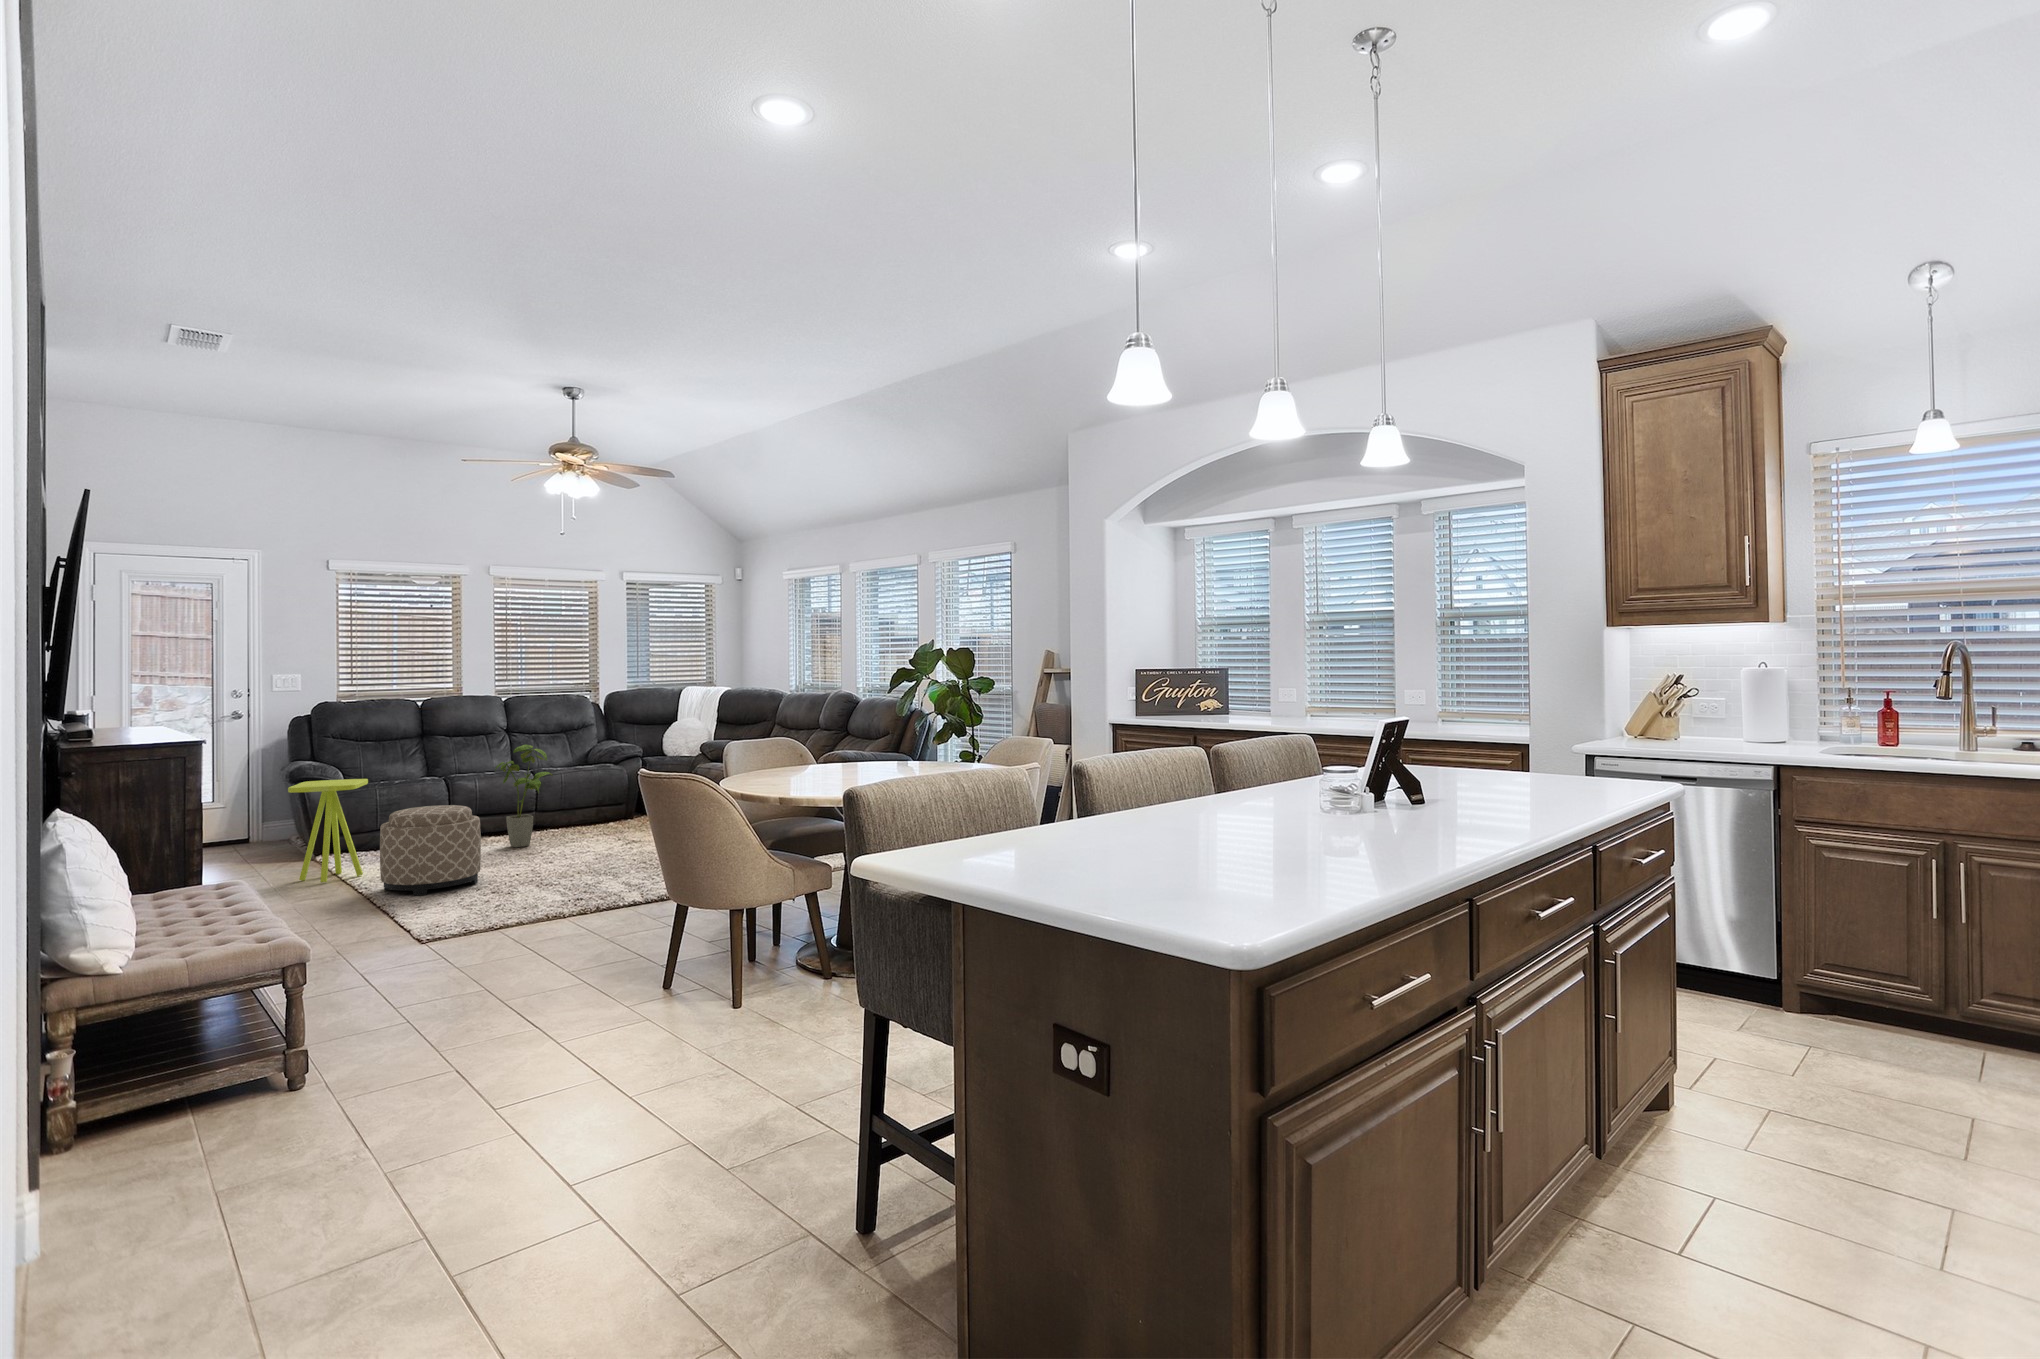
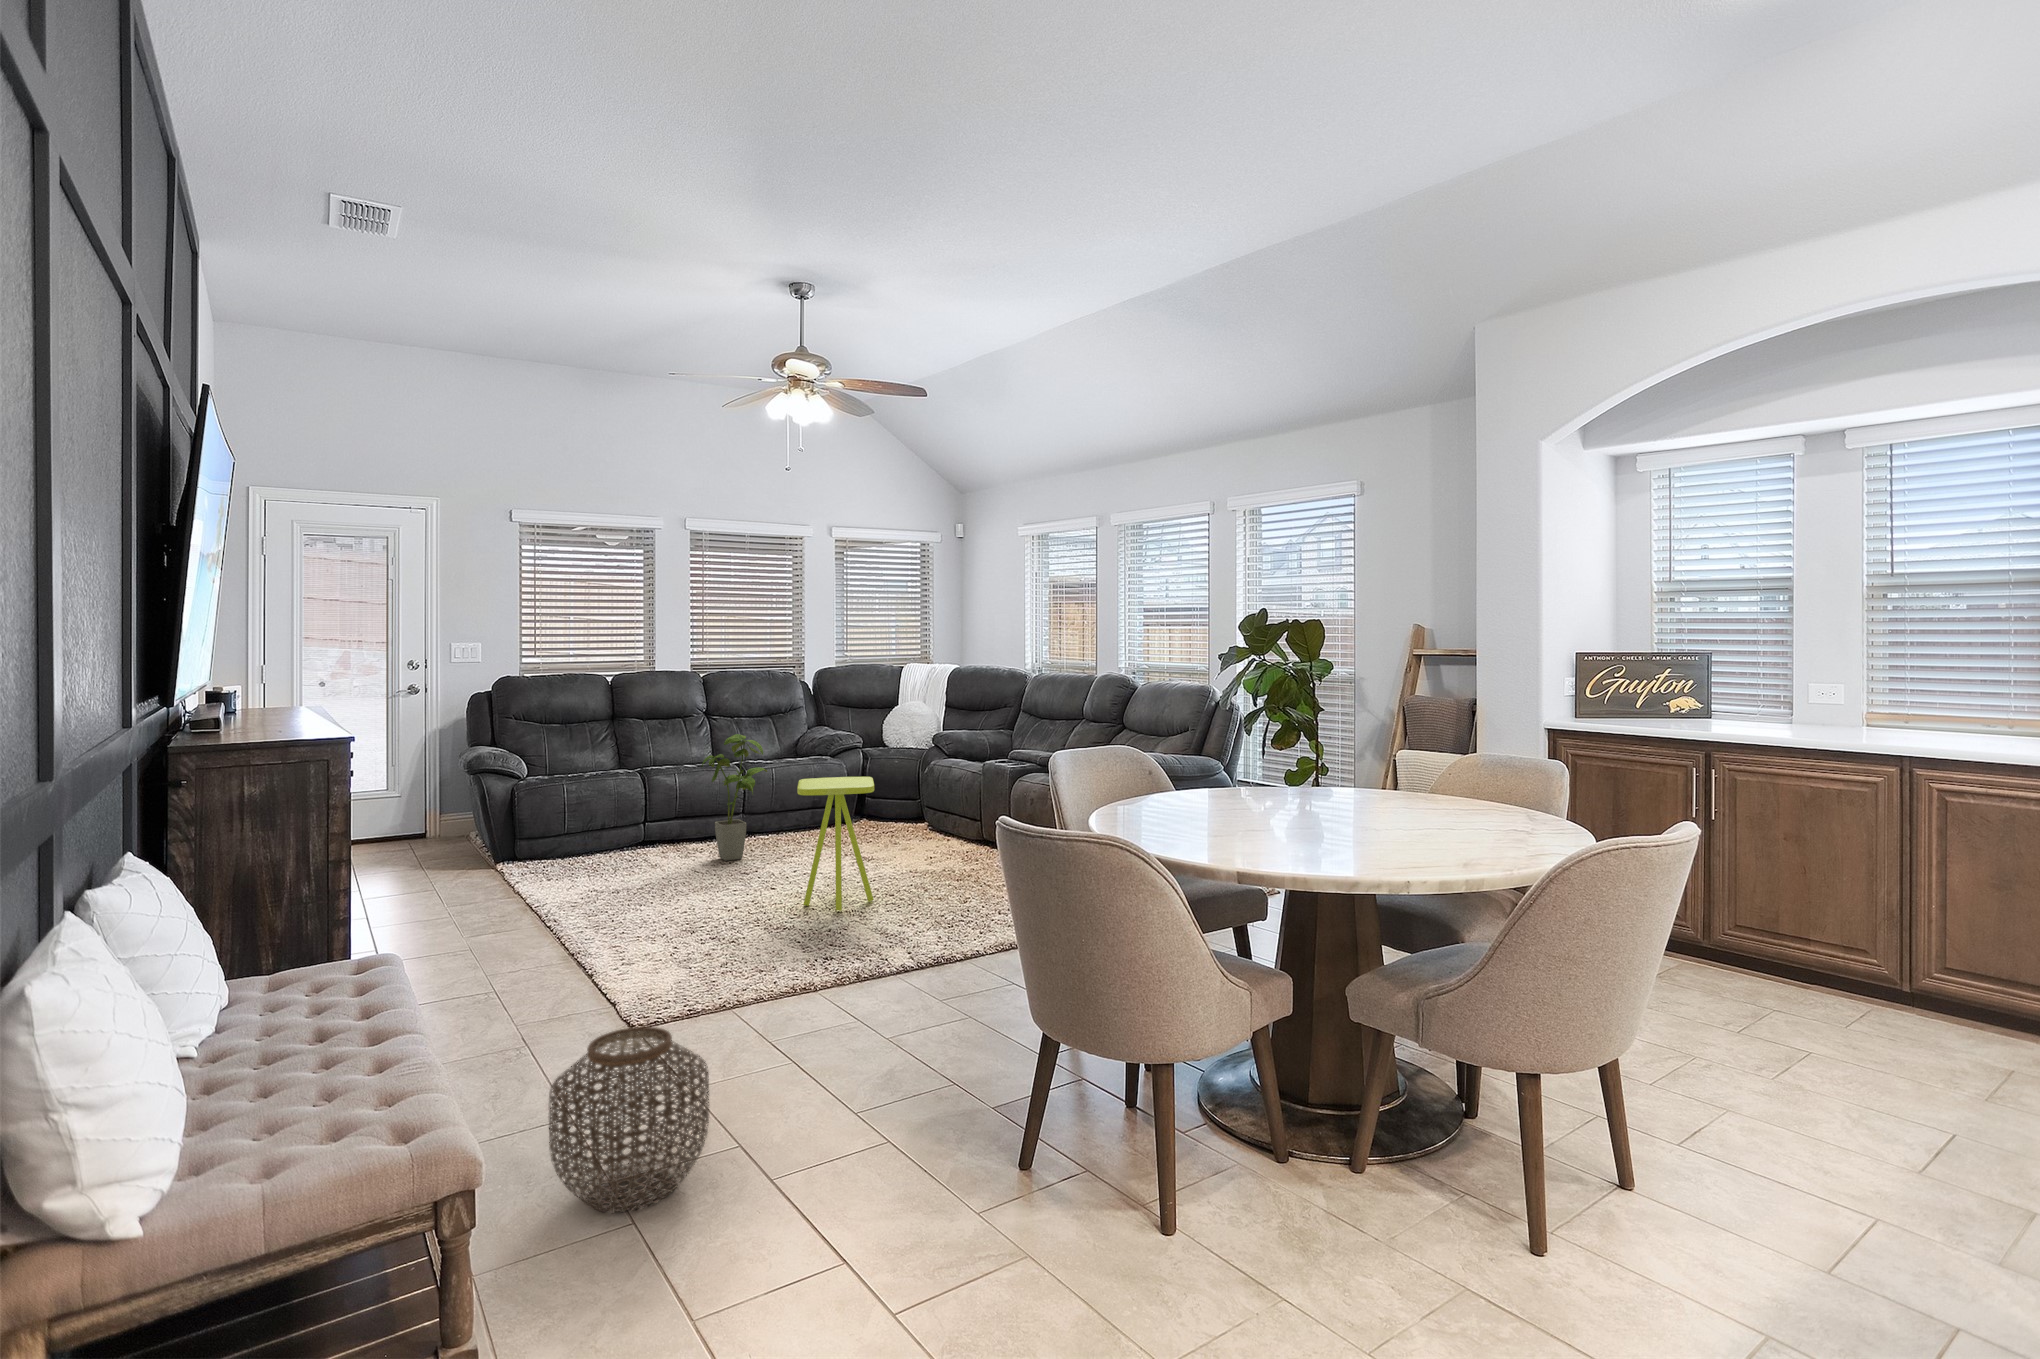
side table: present [288,779,368,882] -> present [797,777,874,910]
ottoman: present [380,805,481,895] -> none [574,816,694,936]
woven basket: none [354,910,463,1020] -> present [549,1027,709,1212]

